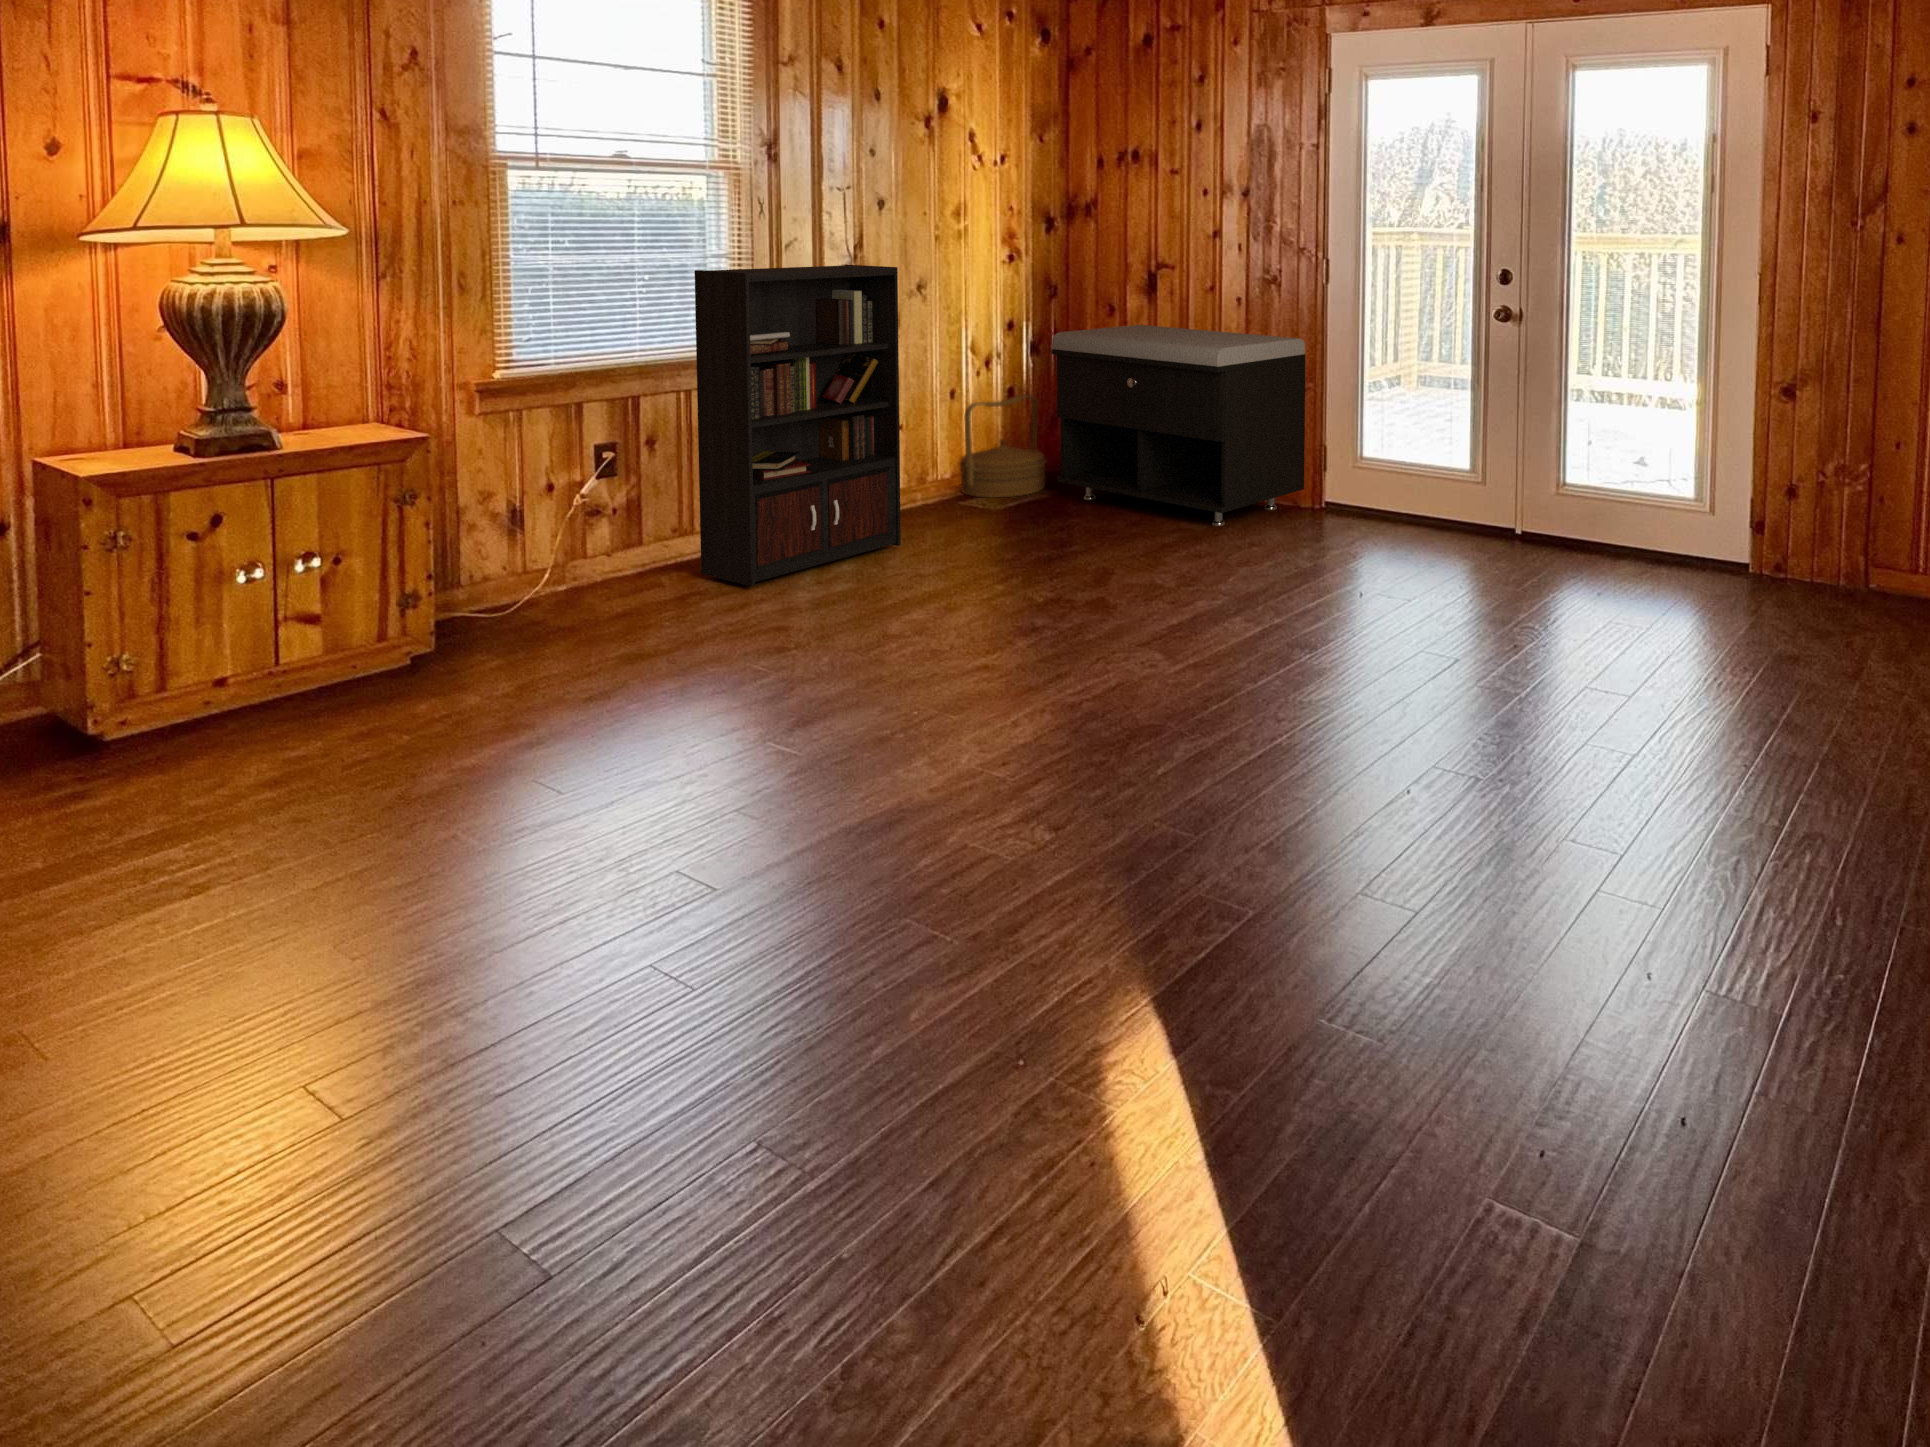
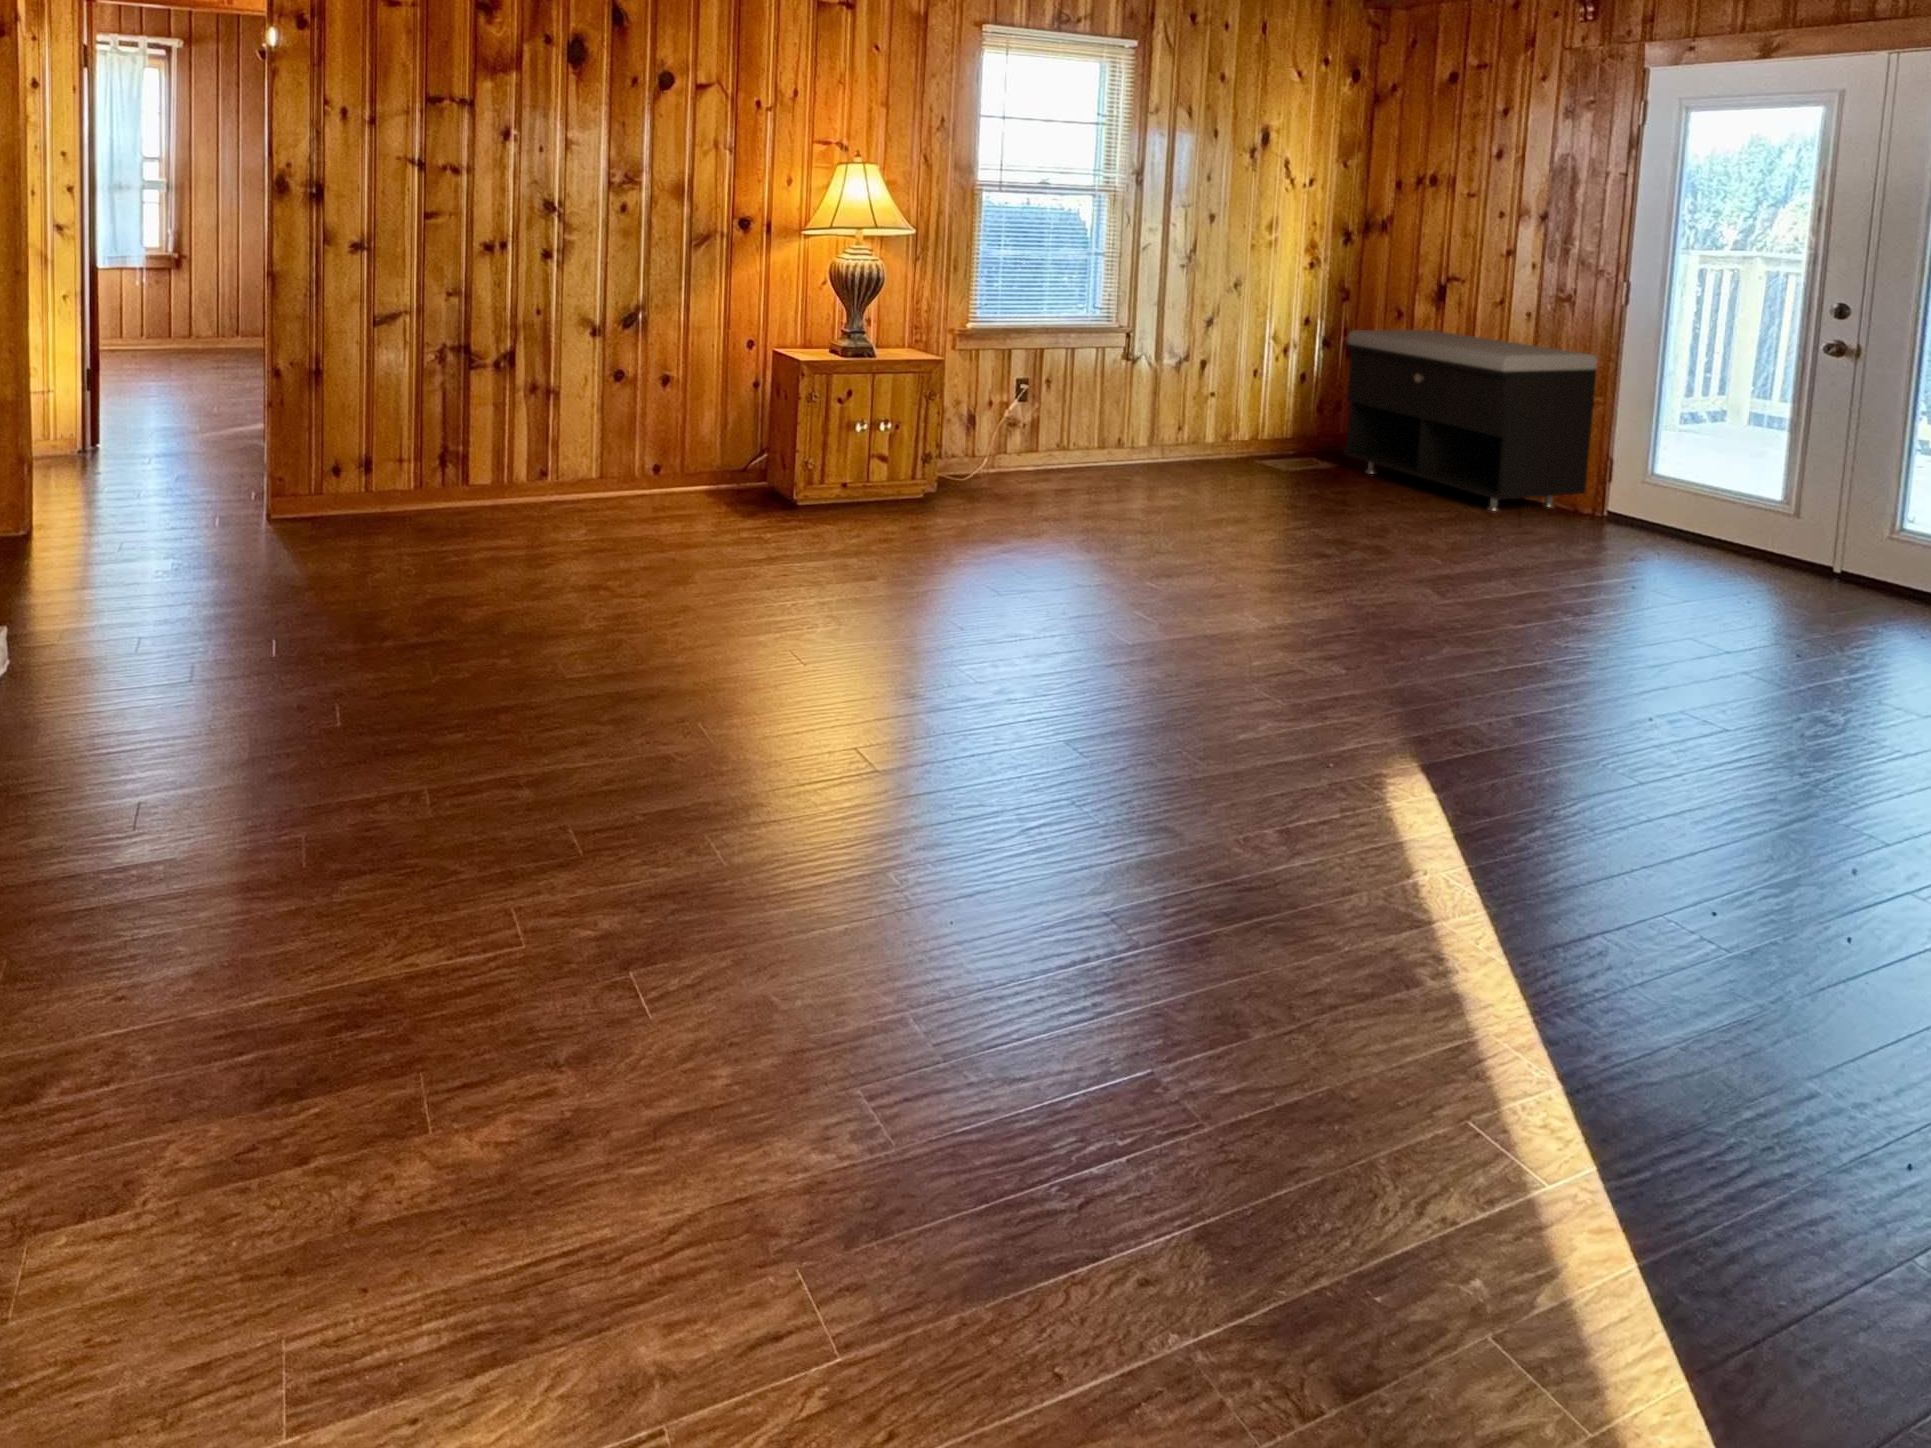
bookcase: present [695,265,901,586] -> none [1081,265,1231,490]
woven basket: present [959,395,1046,498] -> none [1259,380,1334,462]

